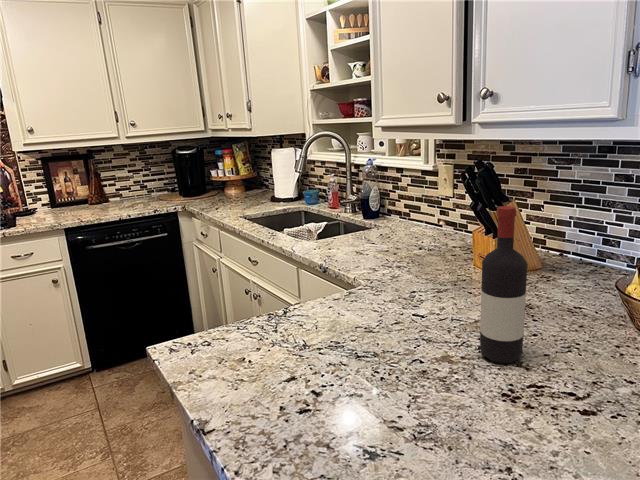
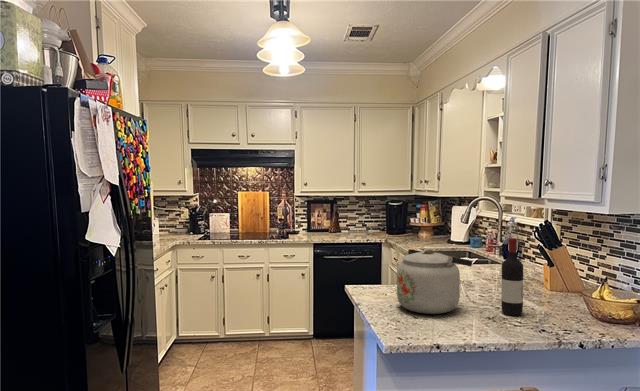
kettle: none [253,254,428,414] -> present [396,249,472,314]

